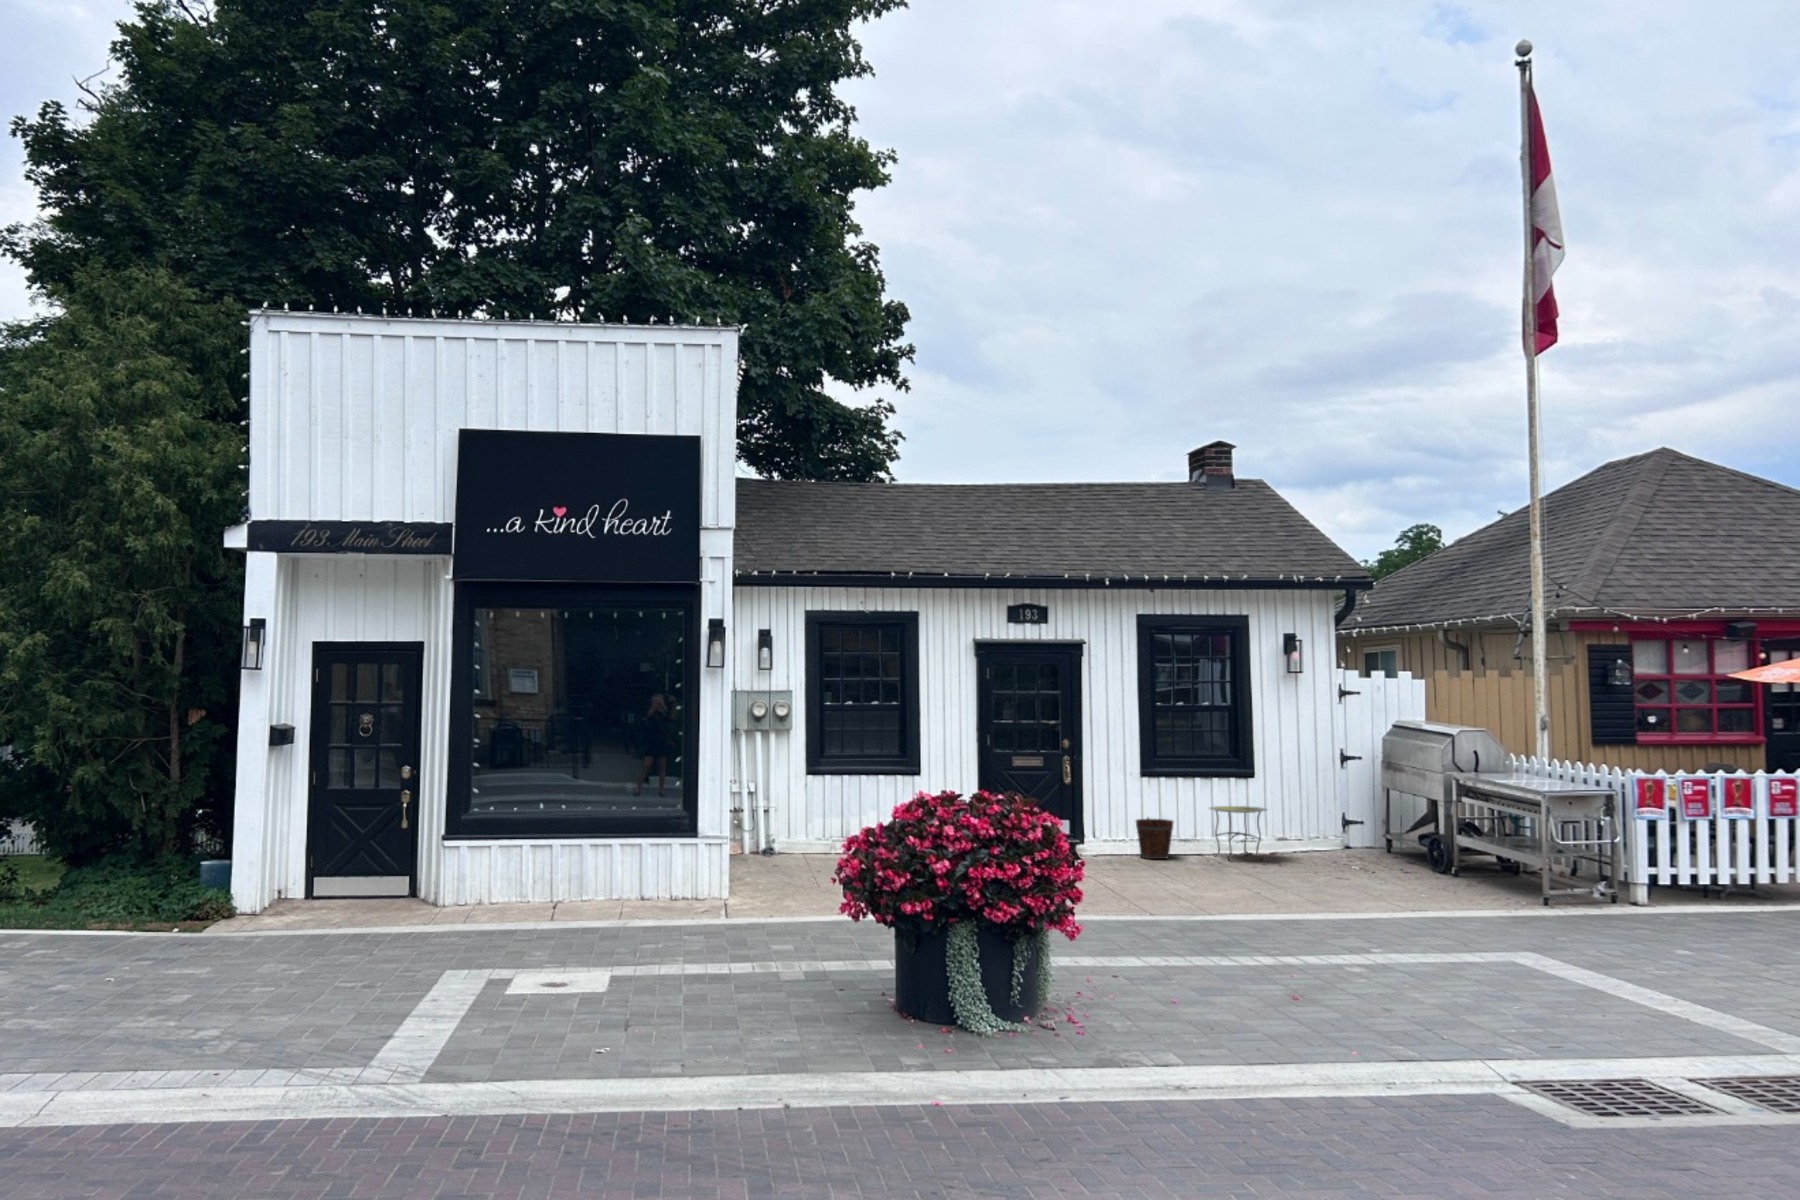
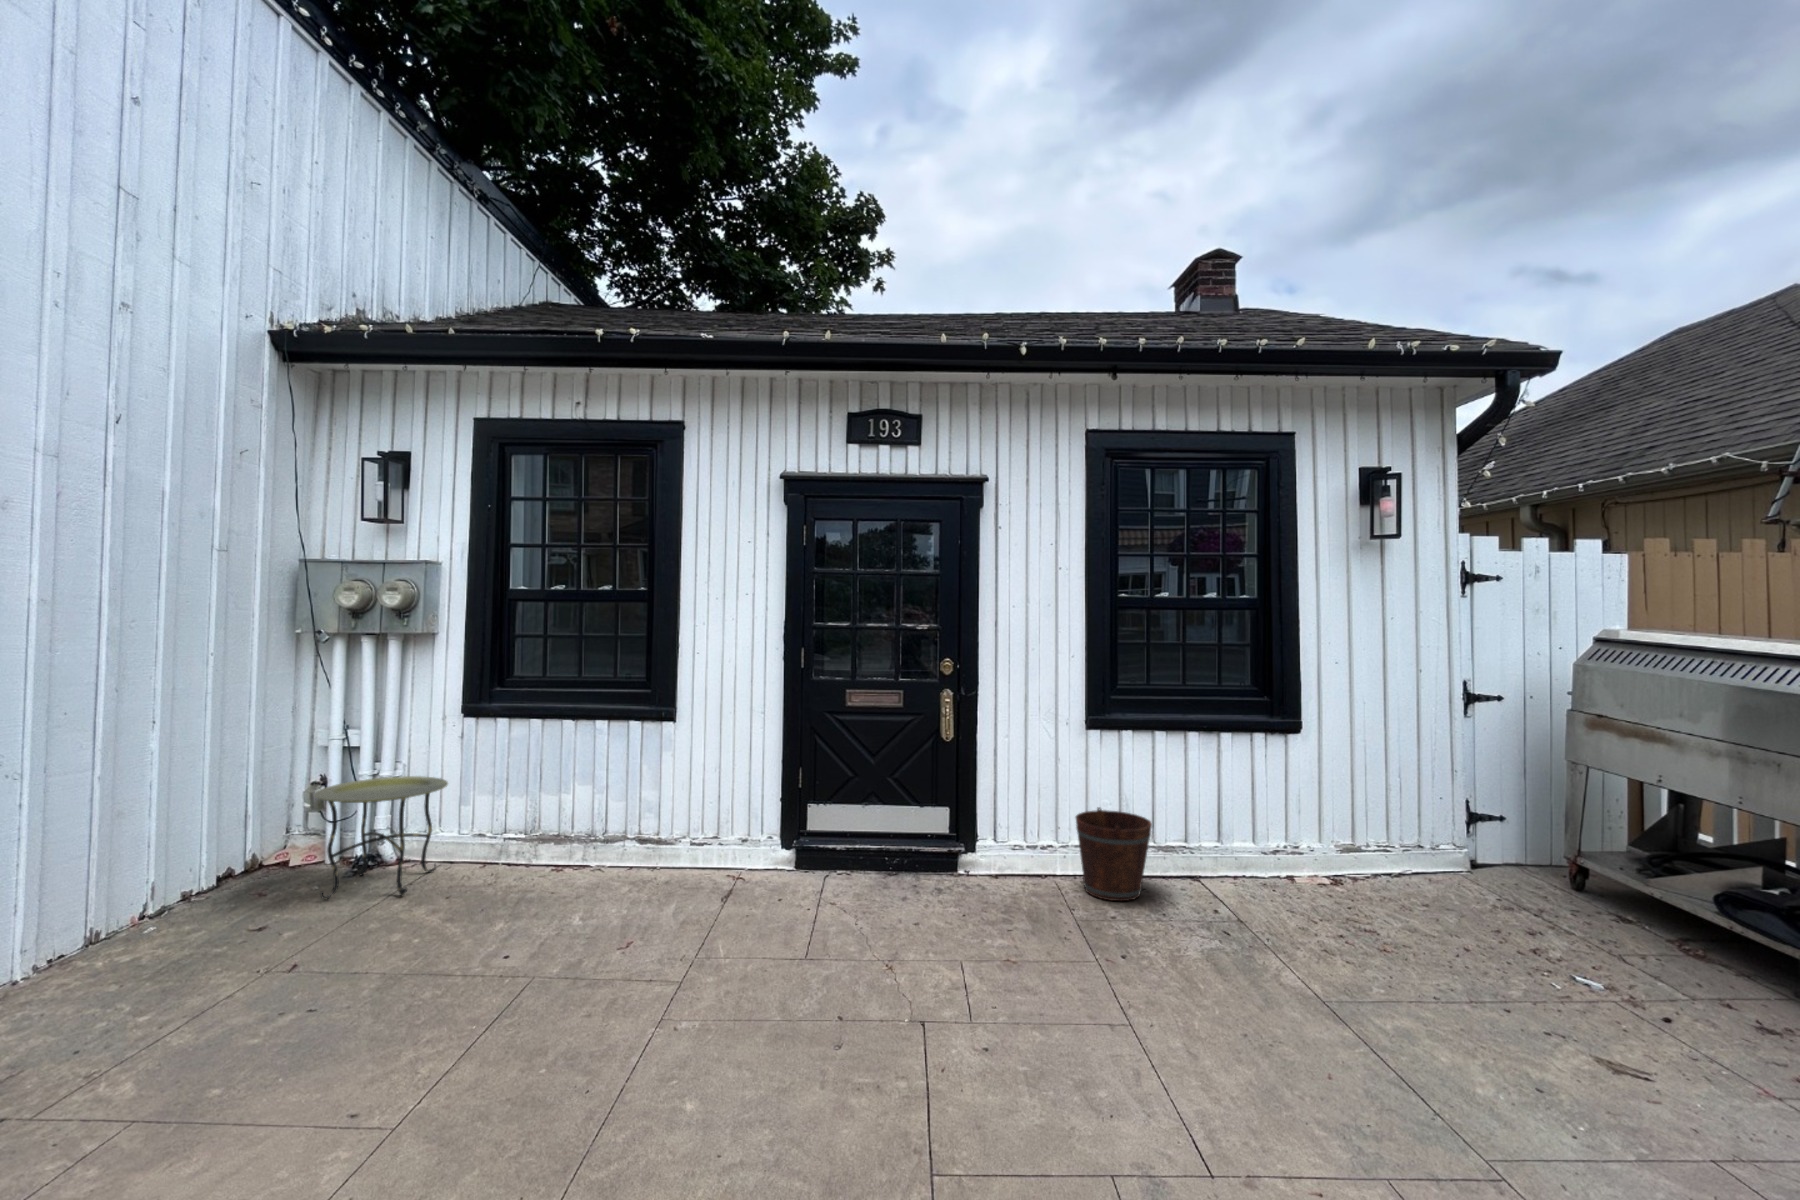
side table: present [1210,806,1266,861] -> present [314,776,448,900]

